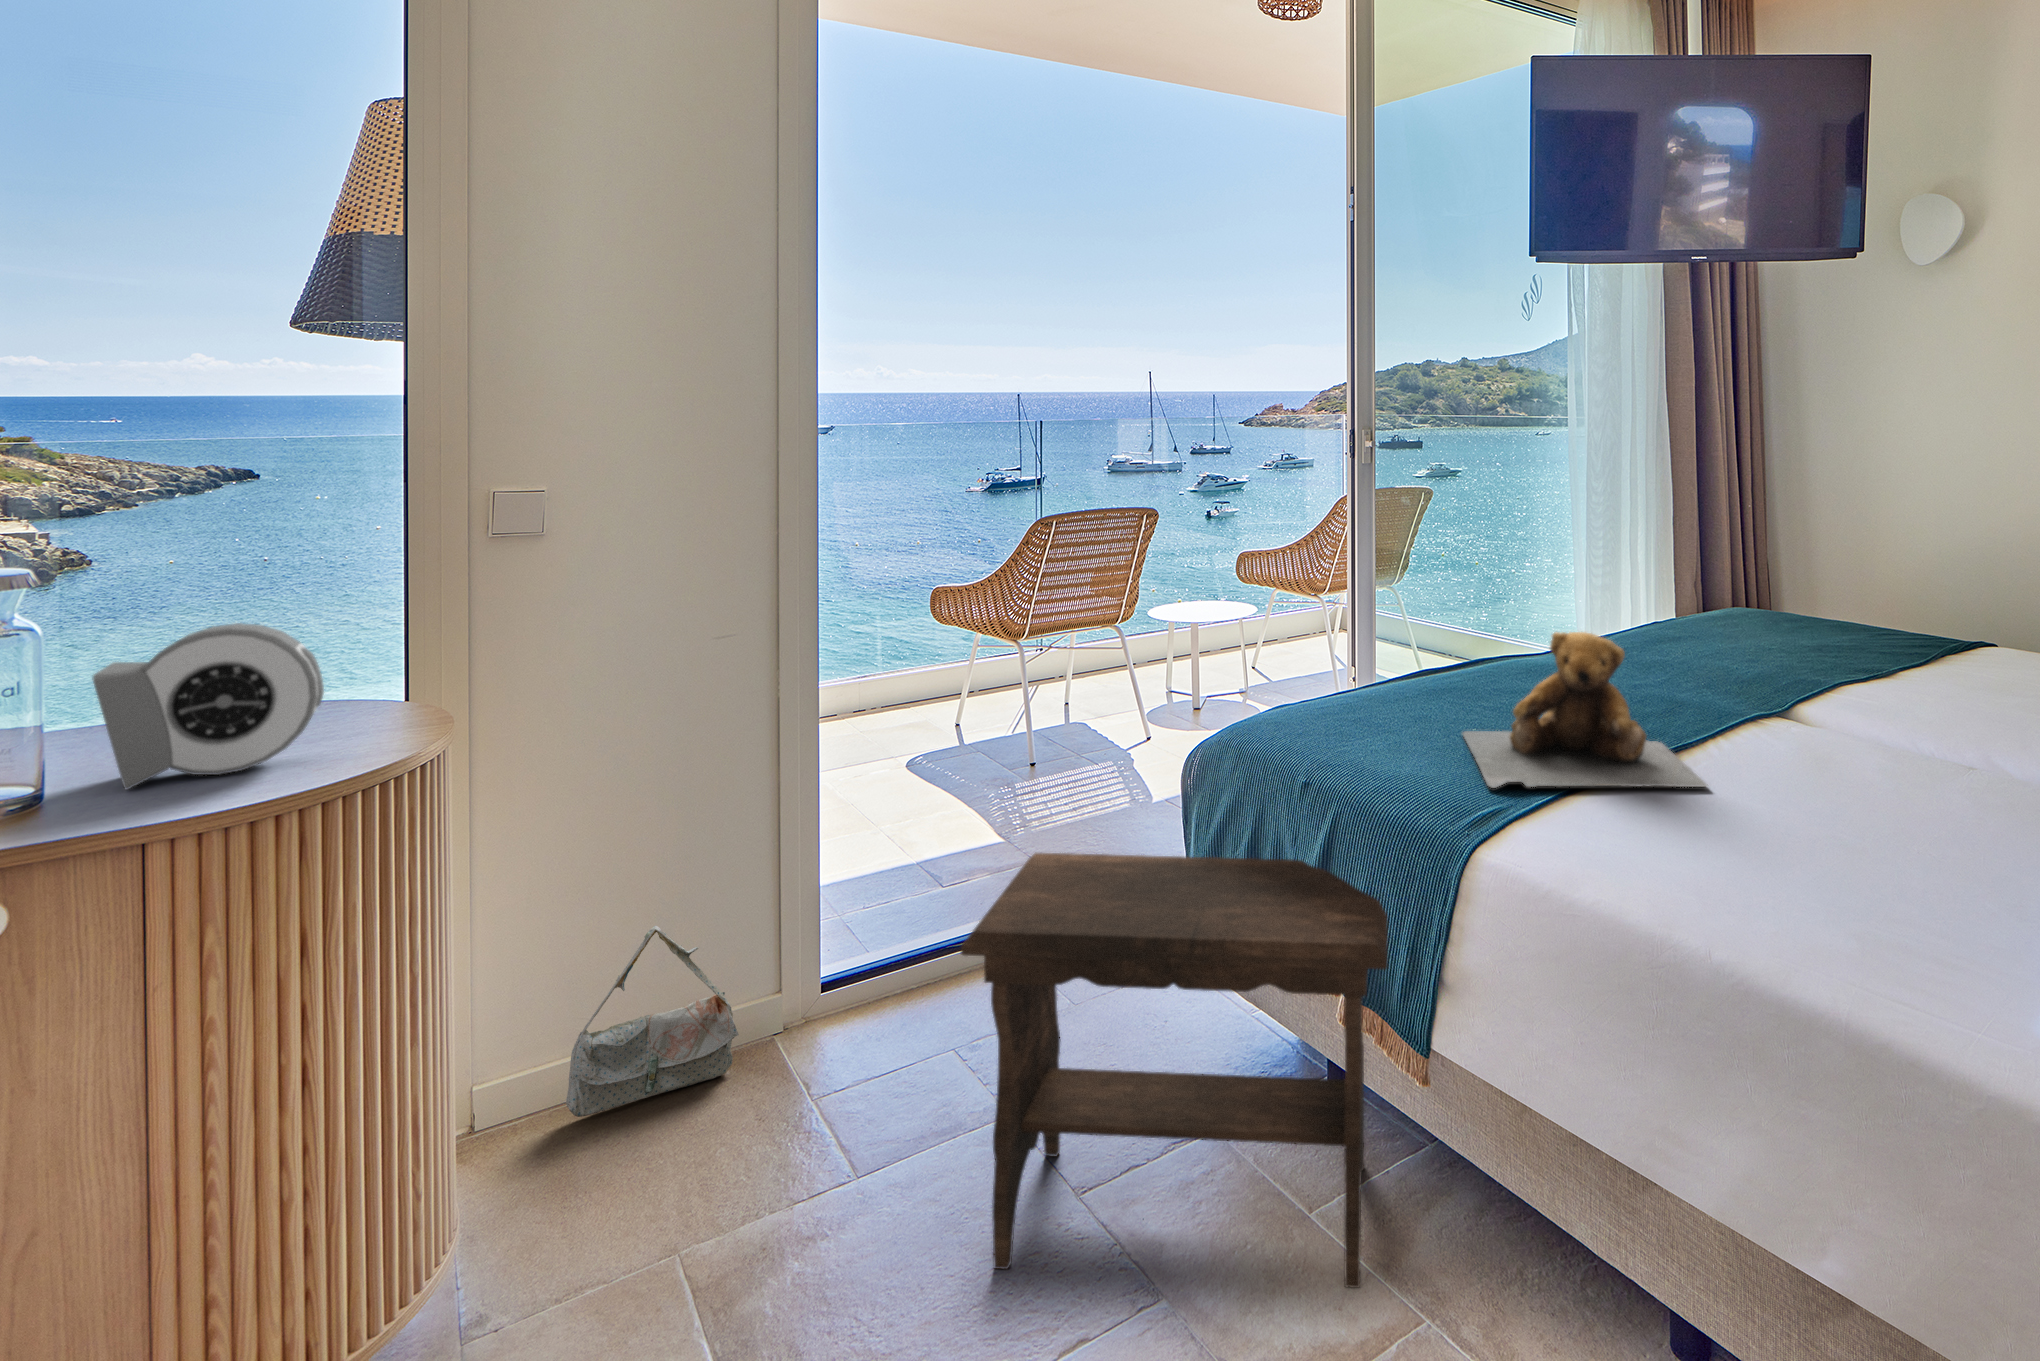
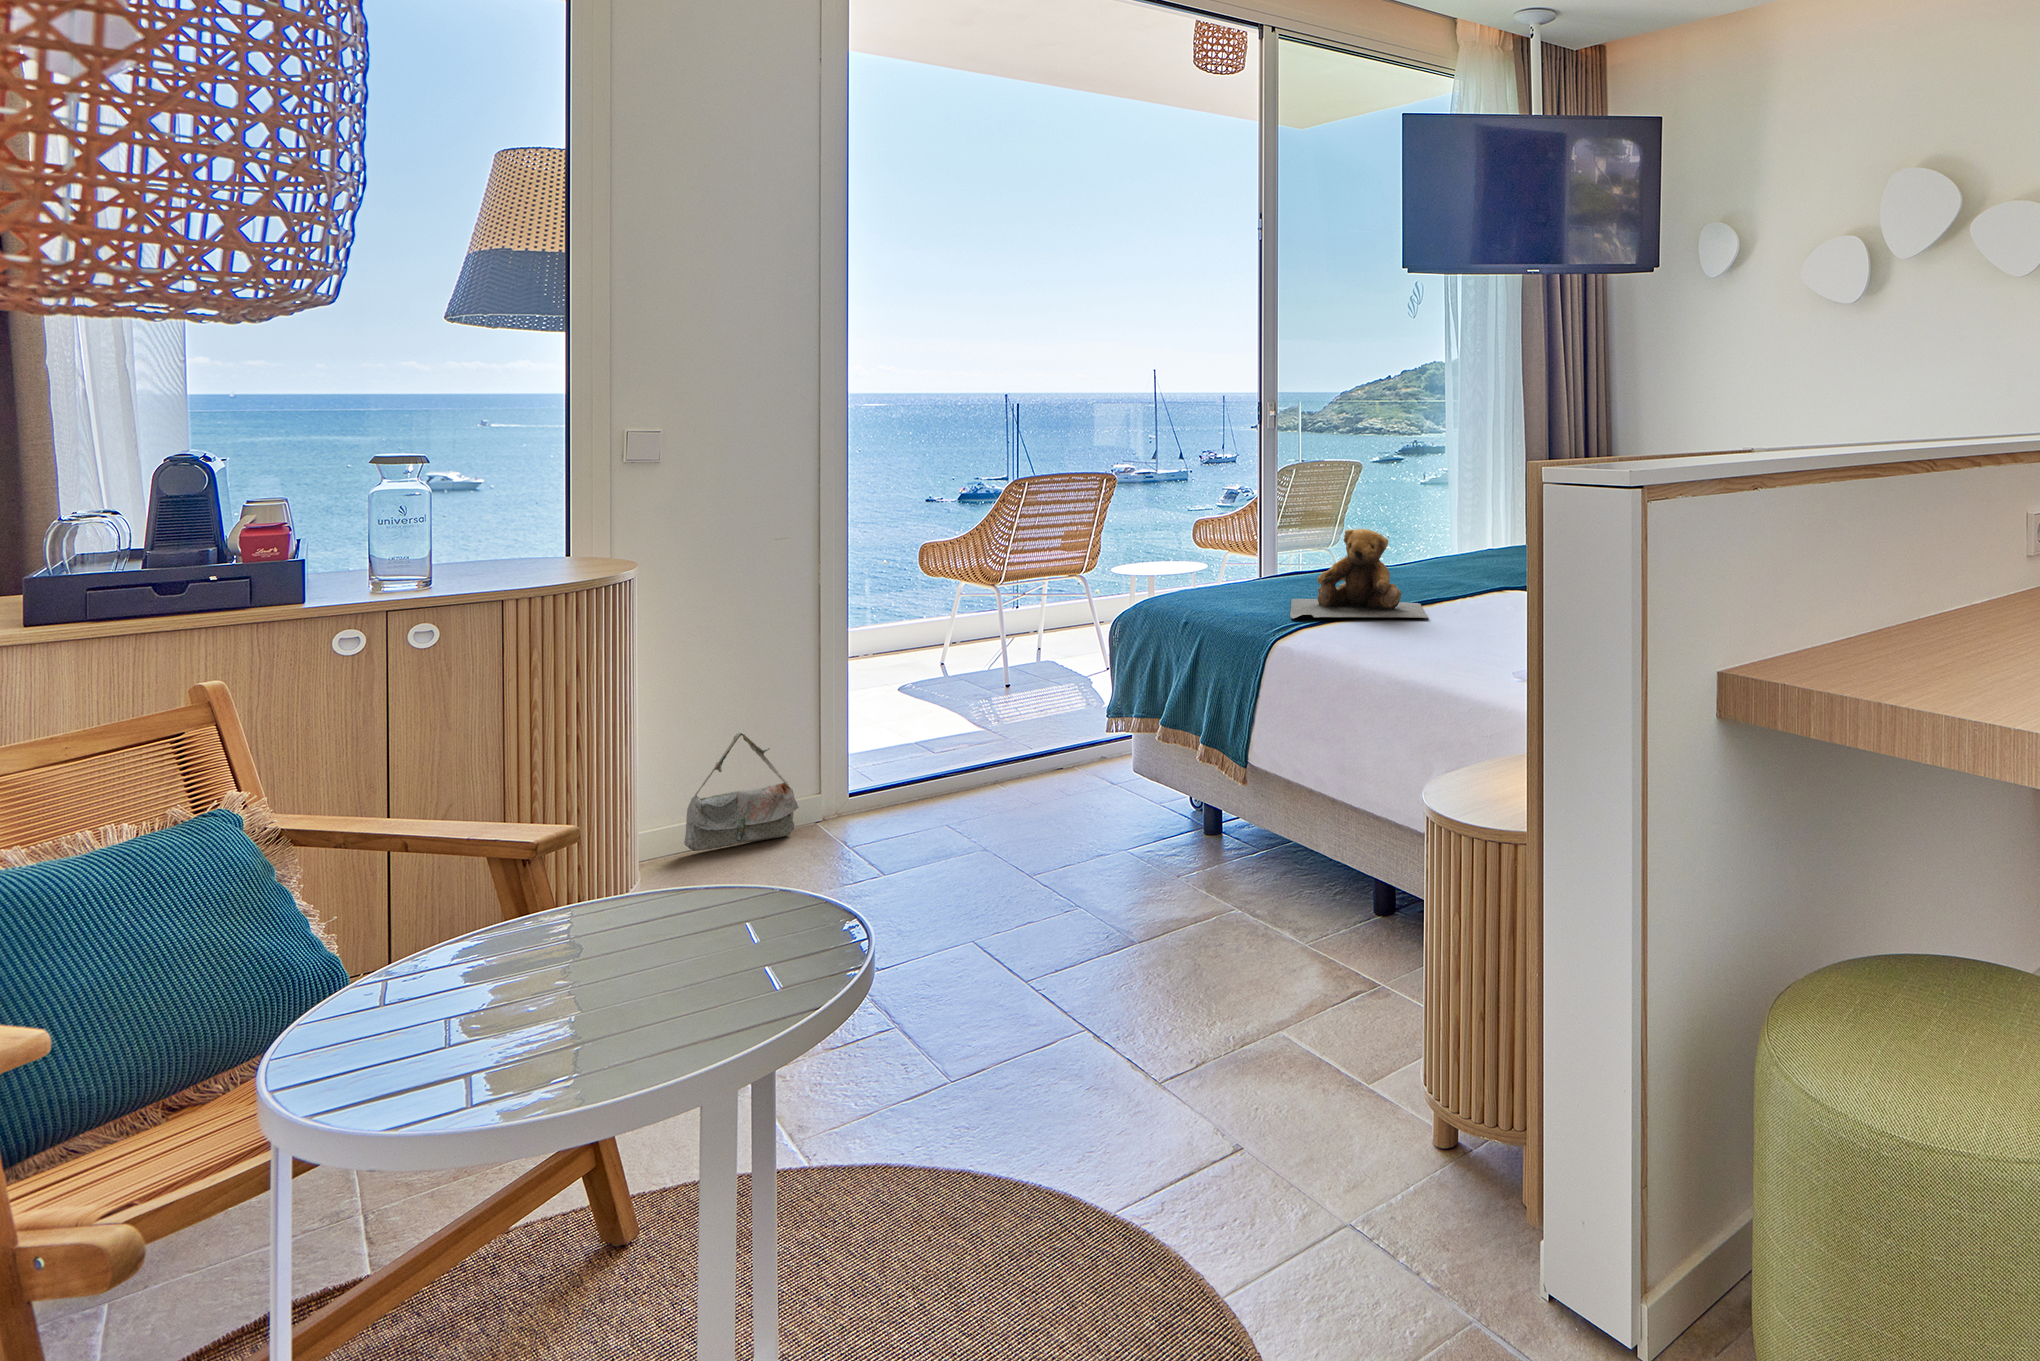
alarm clock: present [92,623,324,790] -> none [453,493,571,581]
footstool: present [961,853,1388,1288] -> none [956,670,1234,898]

